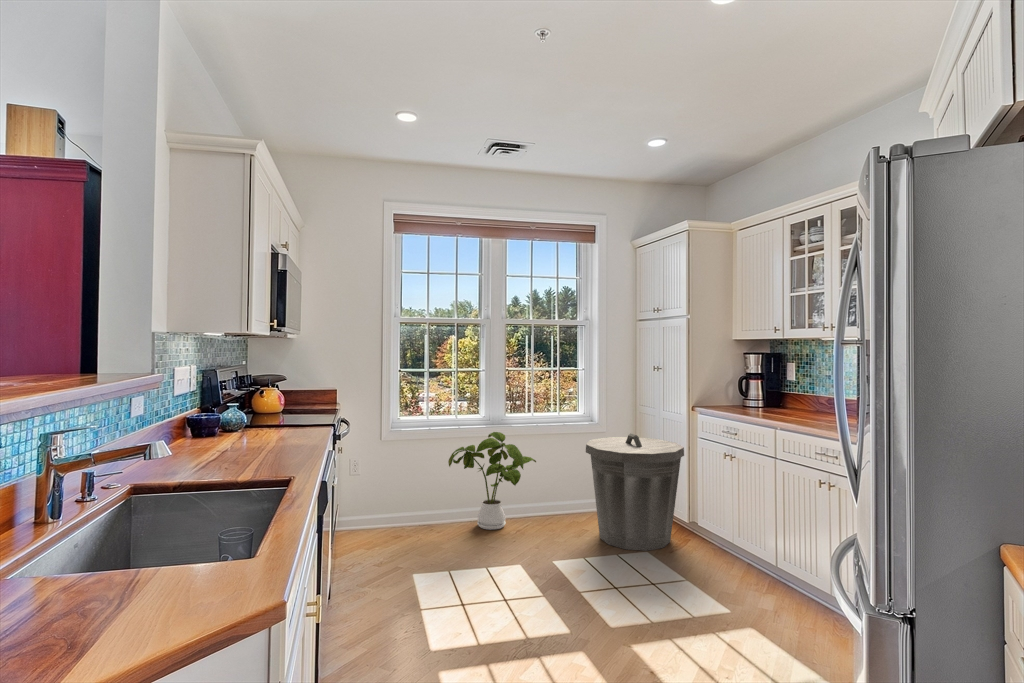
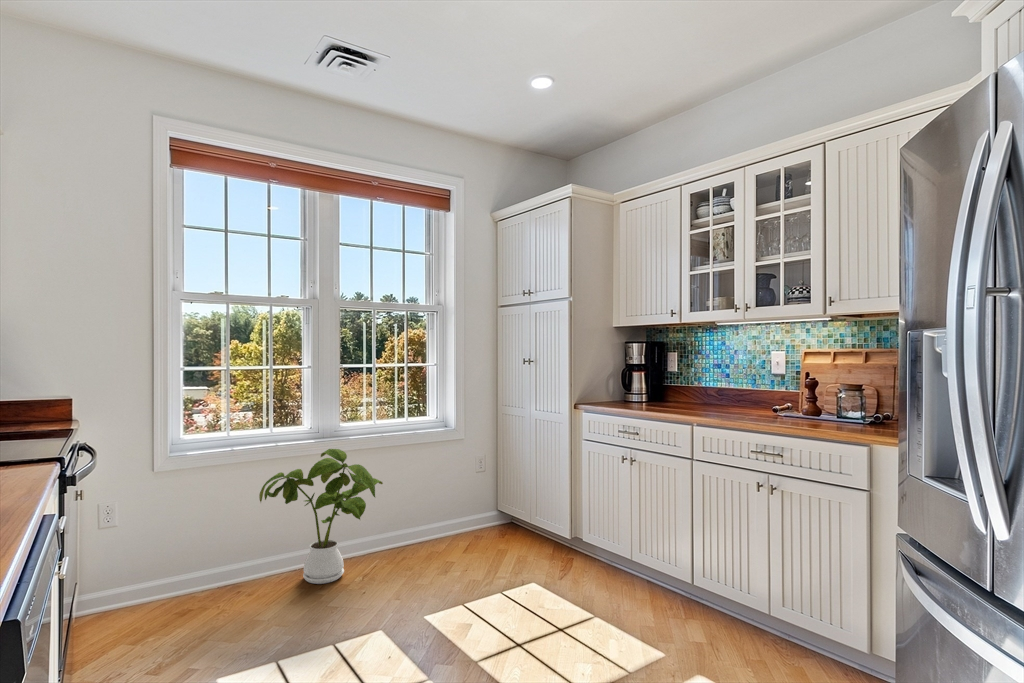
trash can: present [586,434,684,551] -> none [454,440,571,586]

